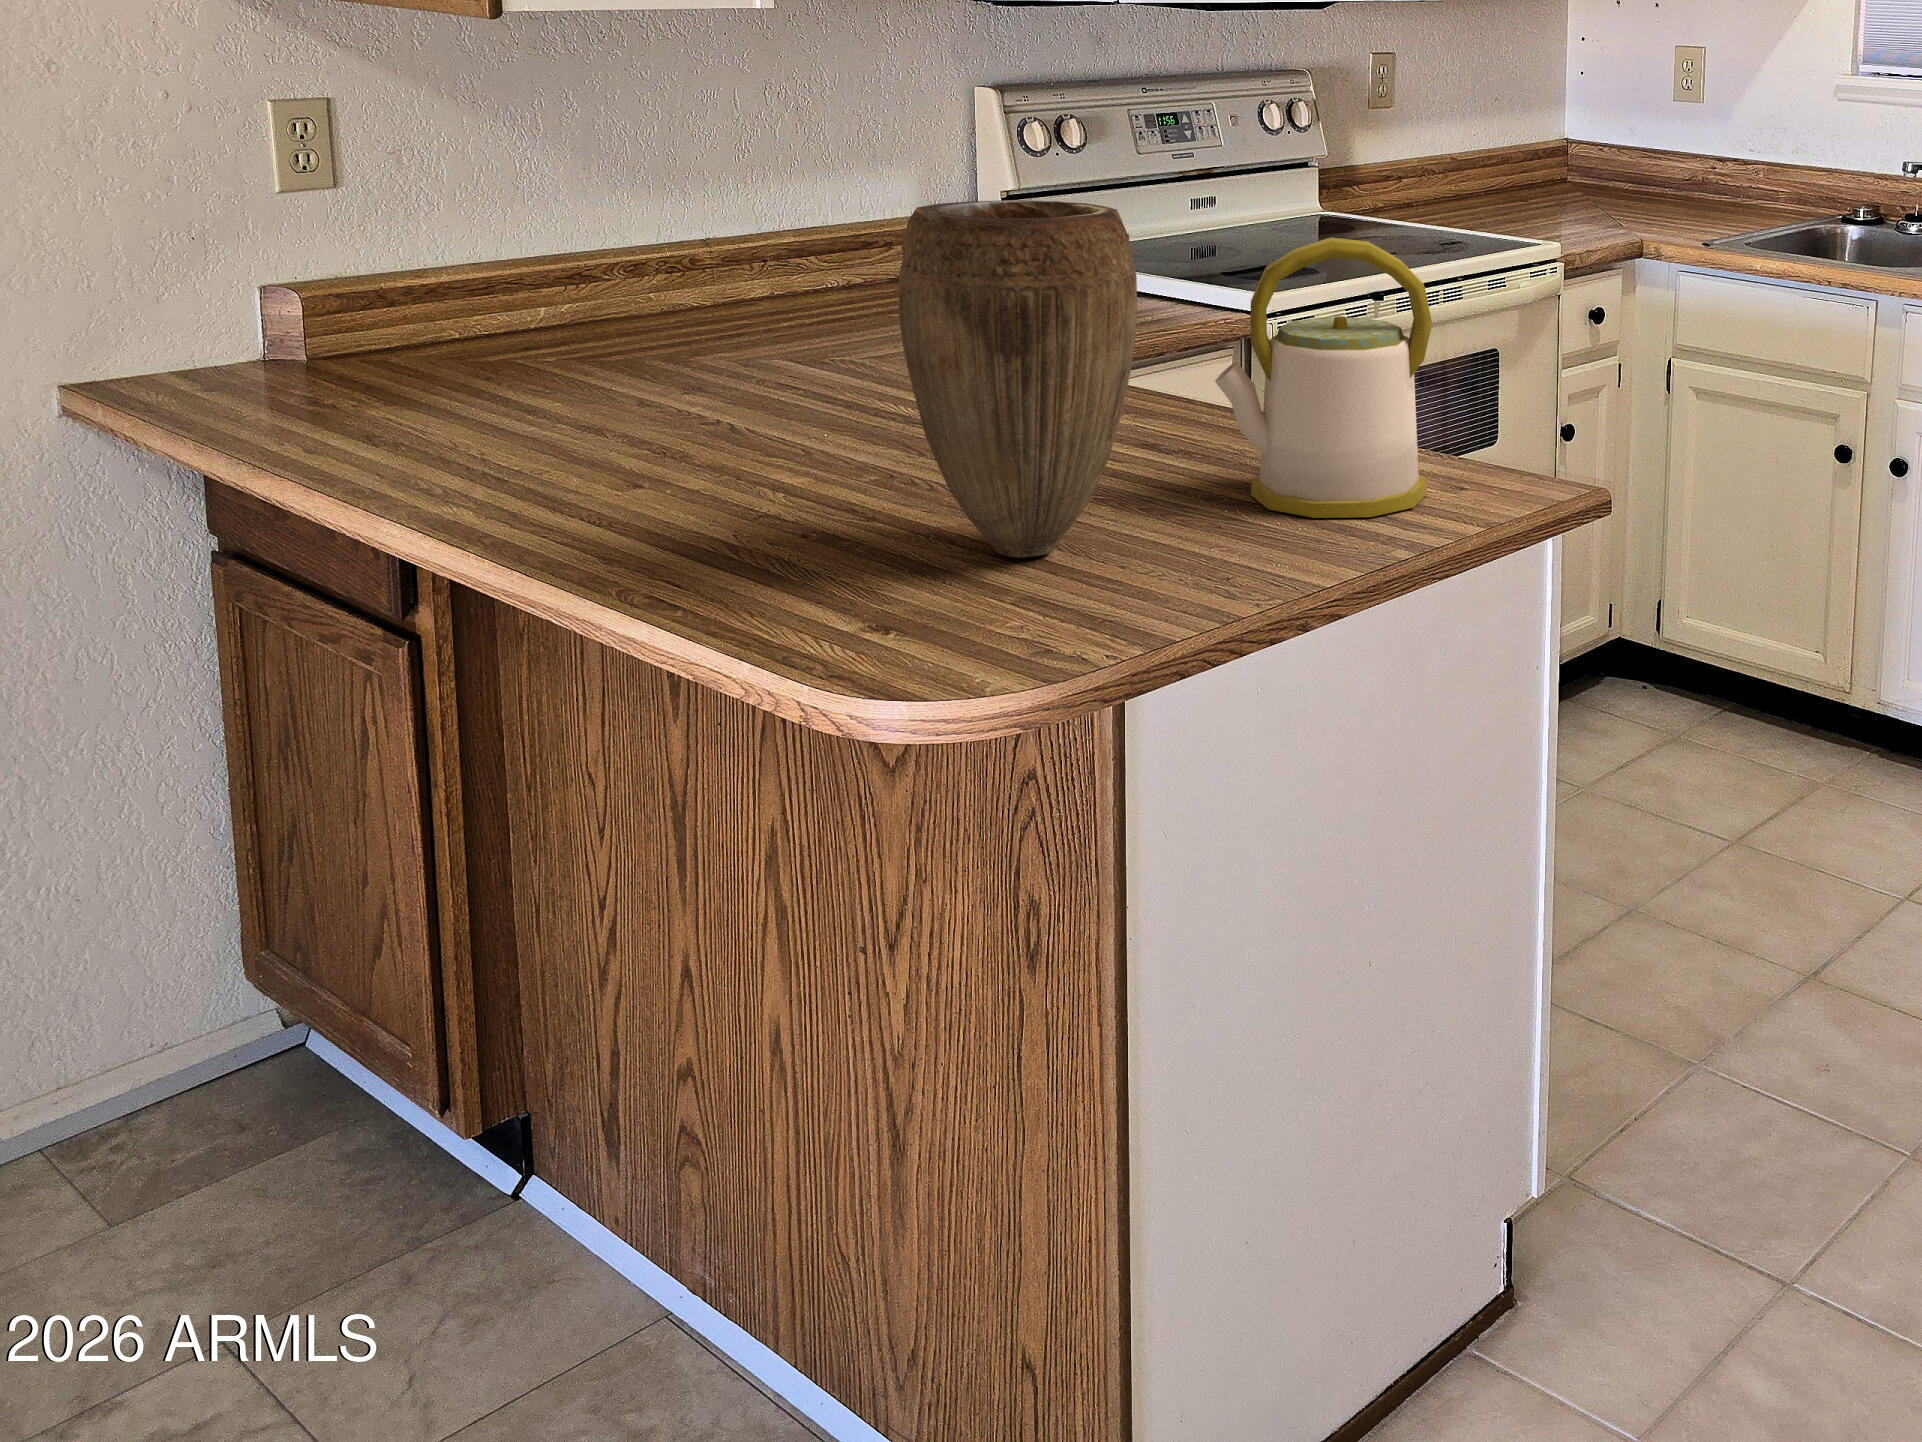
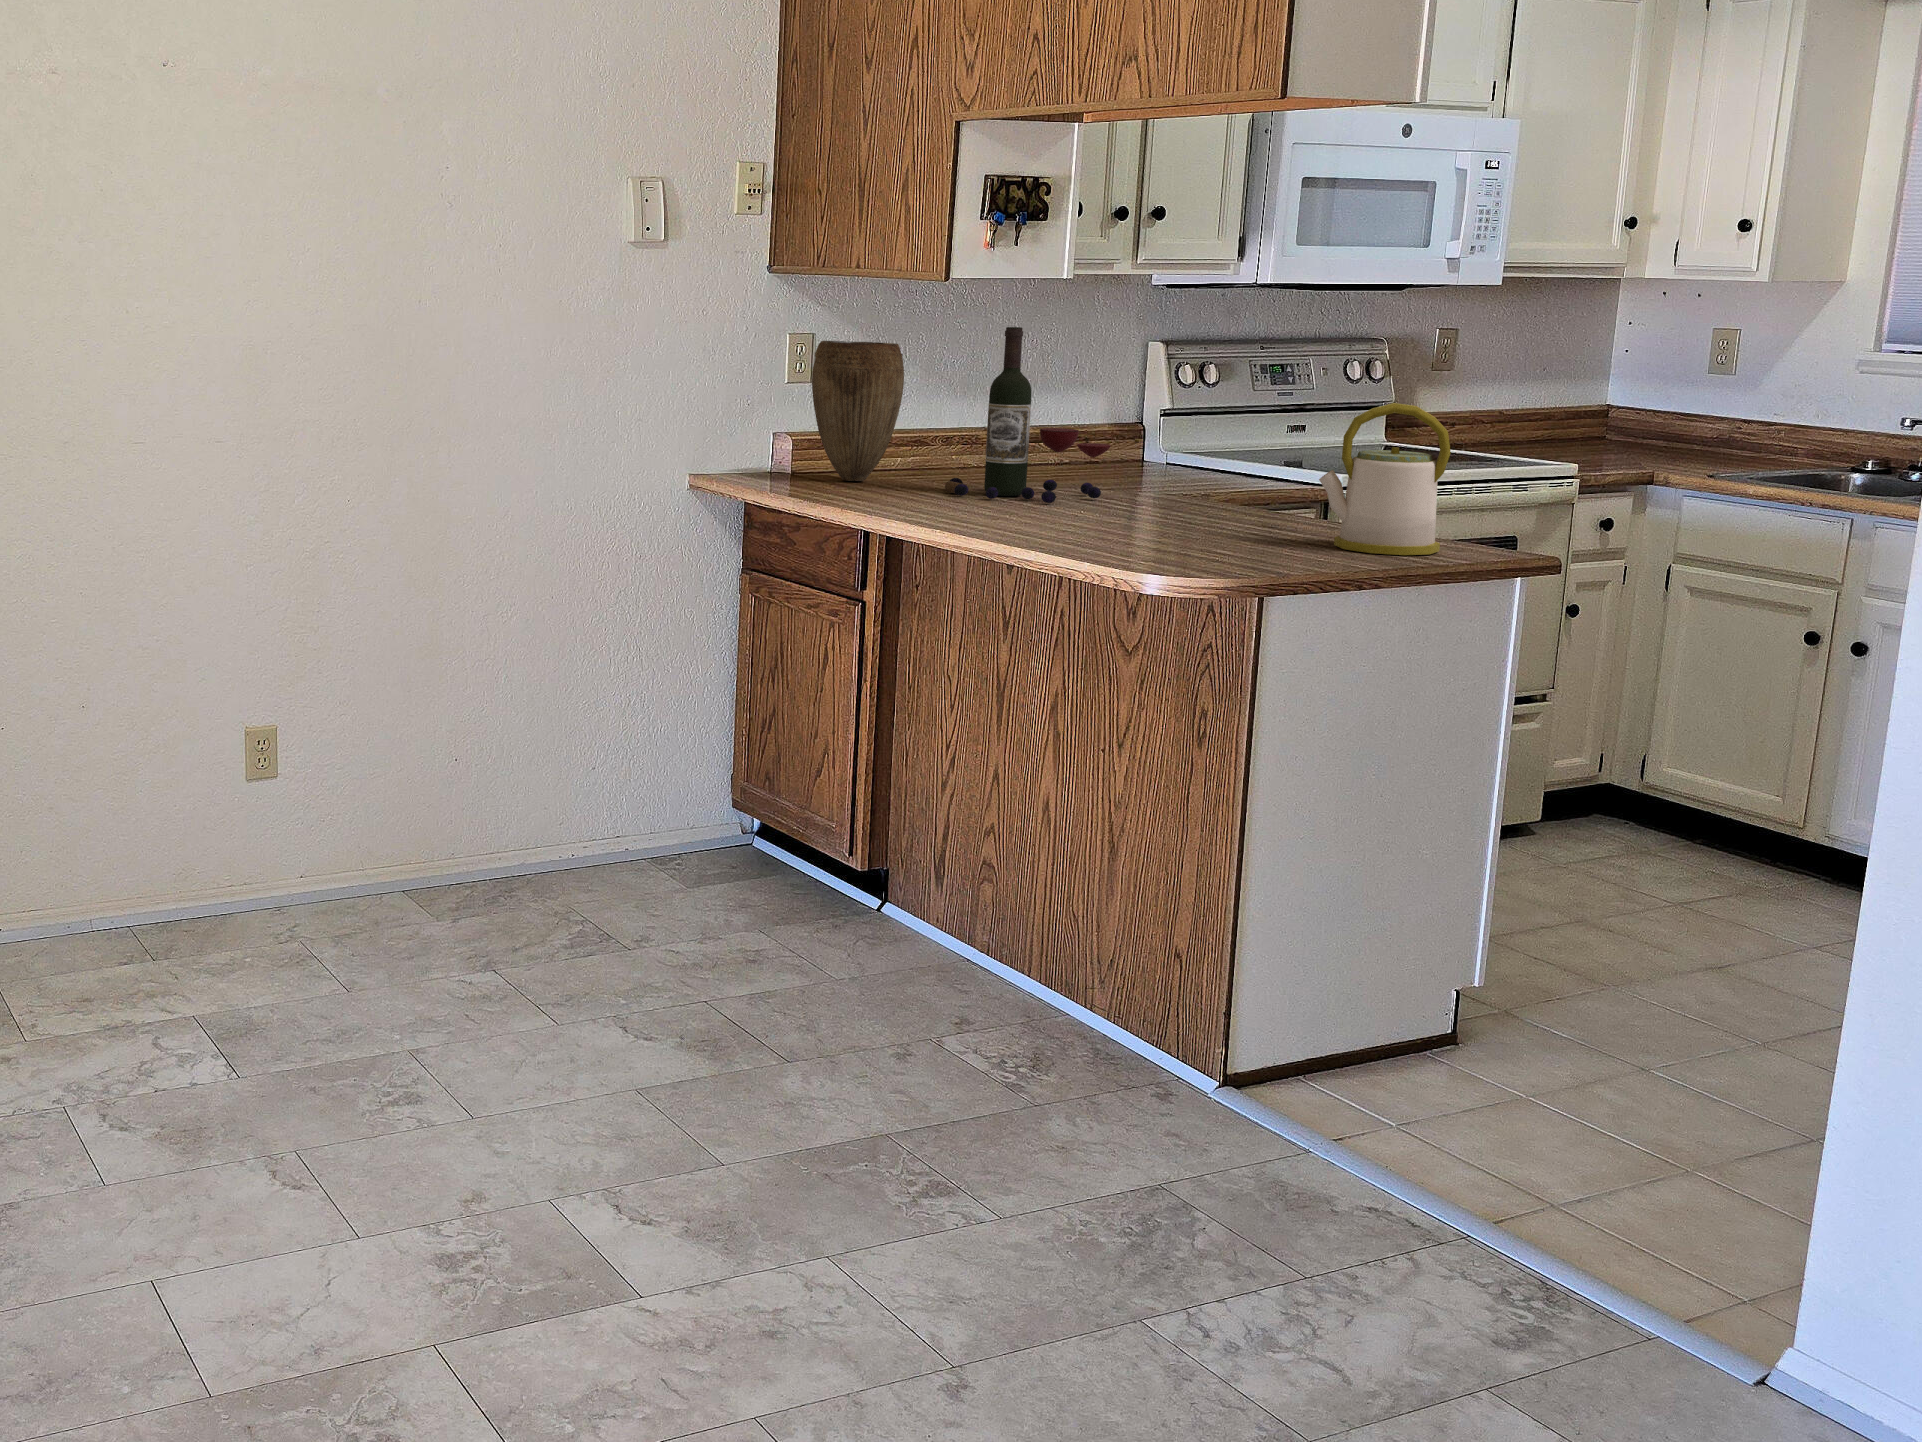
wine bottle: none [582,92,877,410] -> present [945,327,1111,503]
vase: present [898,200,1137,558] -> present [812,341,904,481]

